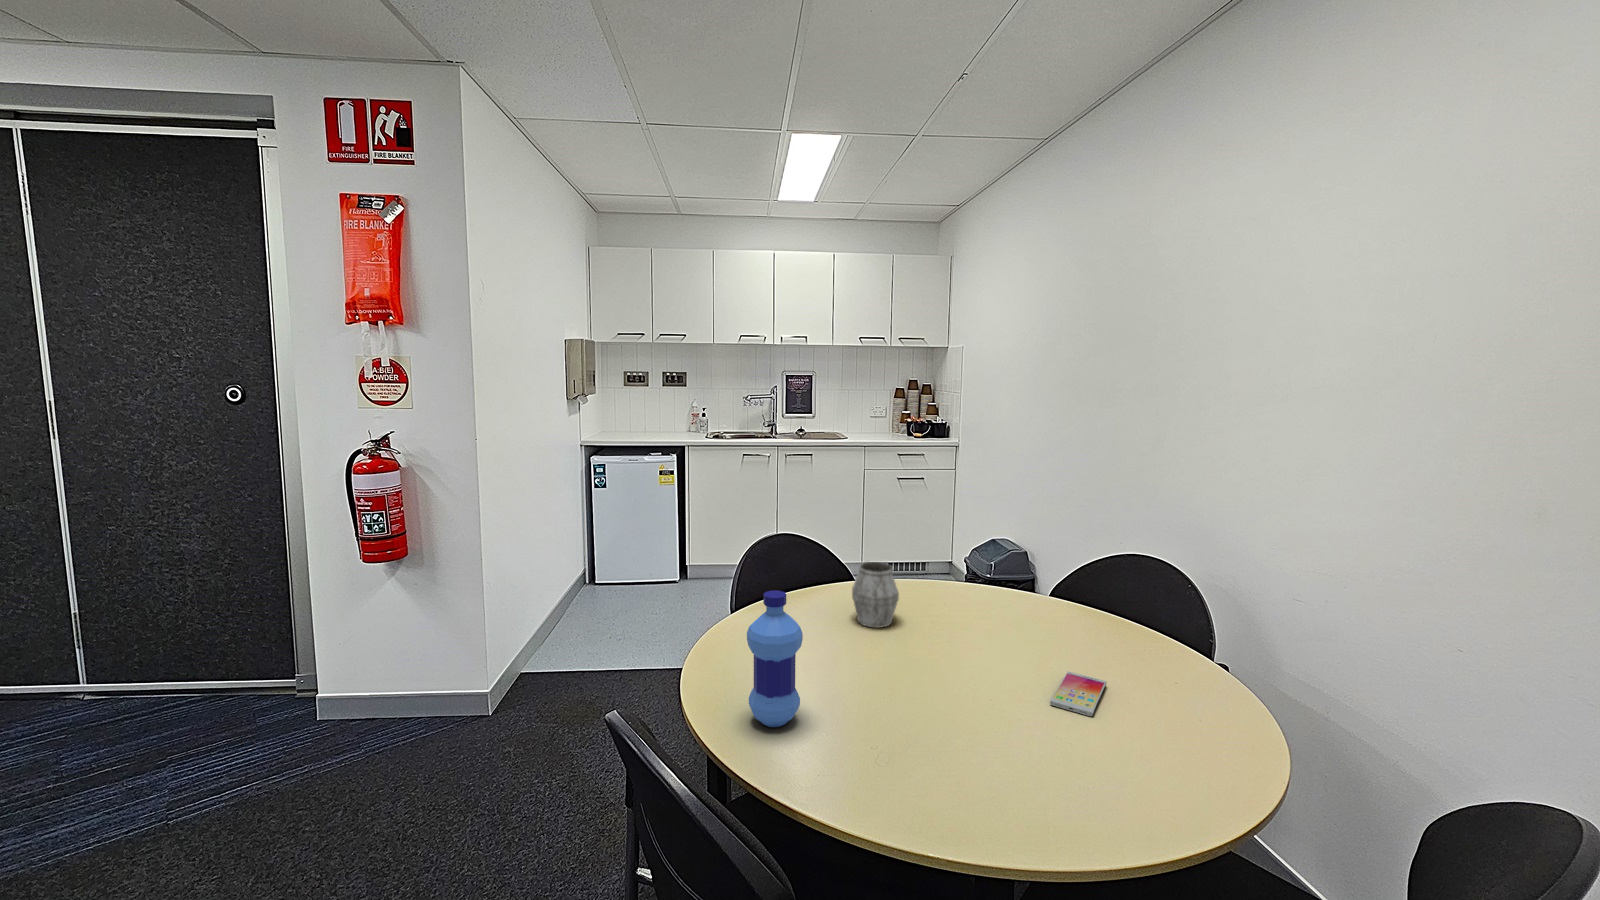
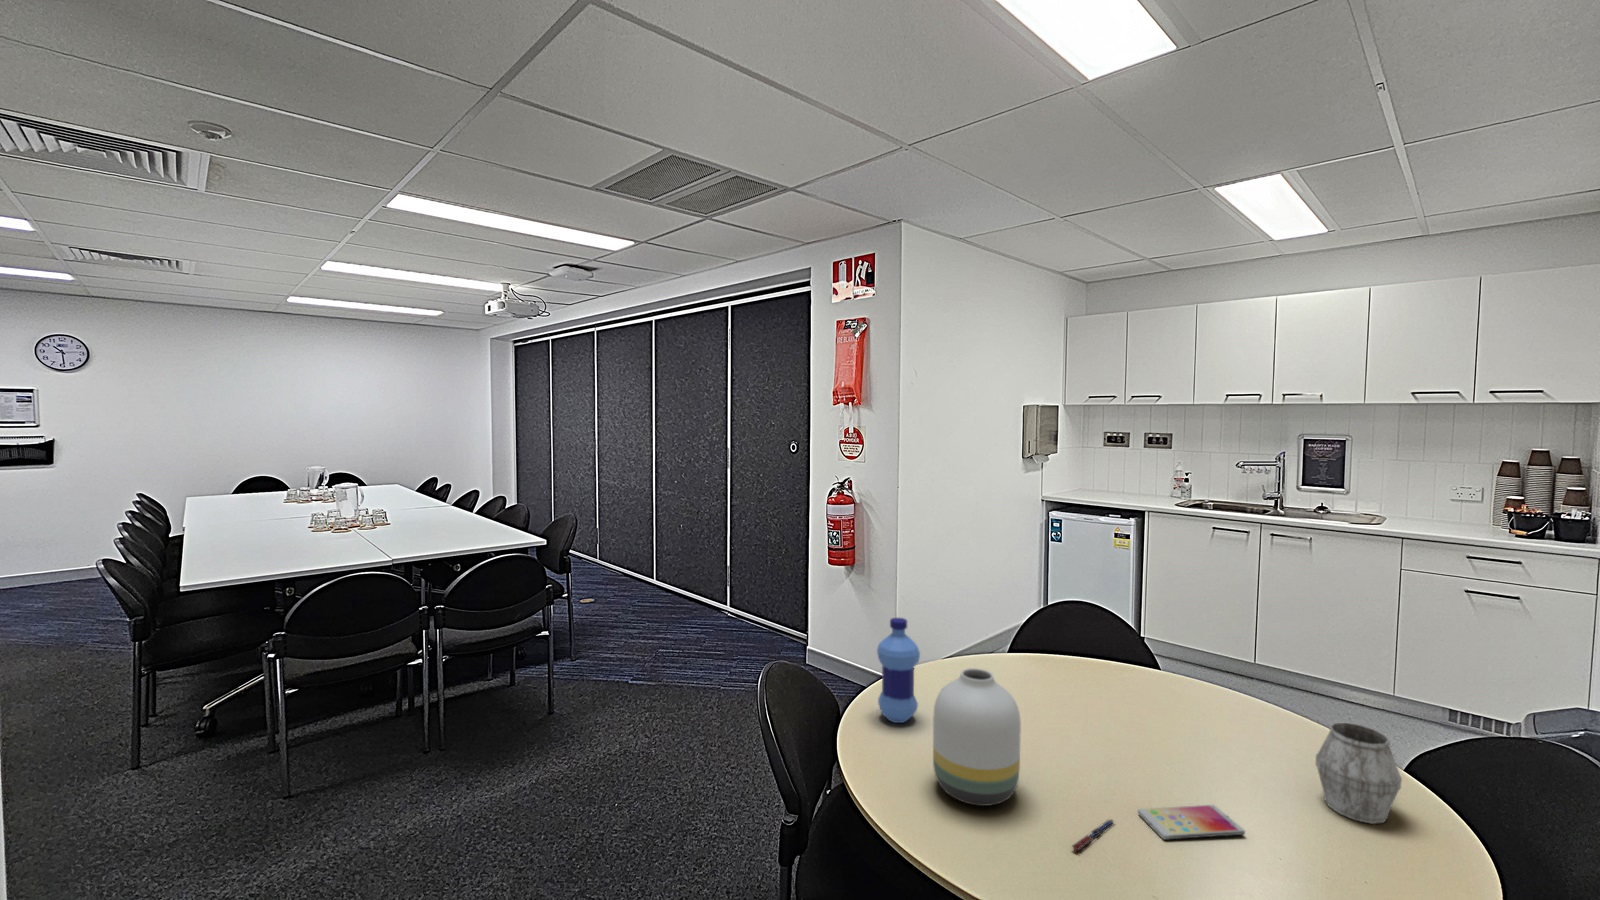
mug: present [852,561,899,628] -> present [1316,722,1402,824]
vase: none [905,617,1007,775] -> present [933,668,1021,806]
pen: none [1049,719,1089,763] -> present [1073,819,1113,850]

